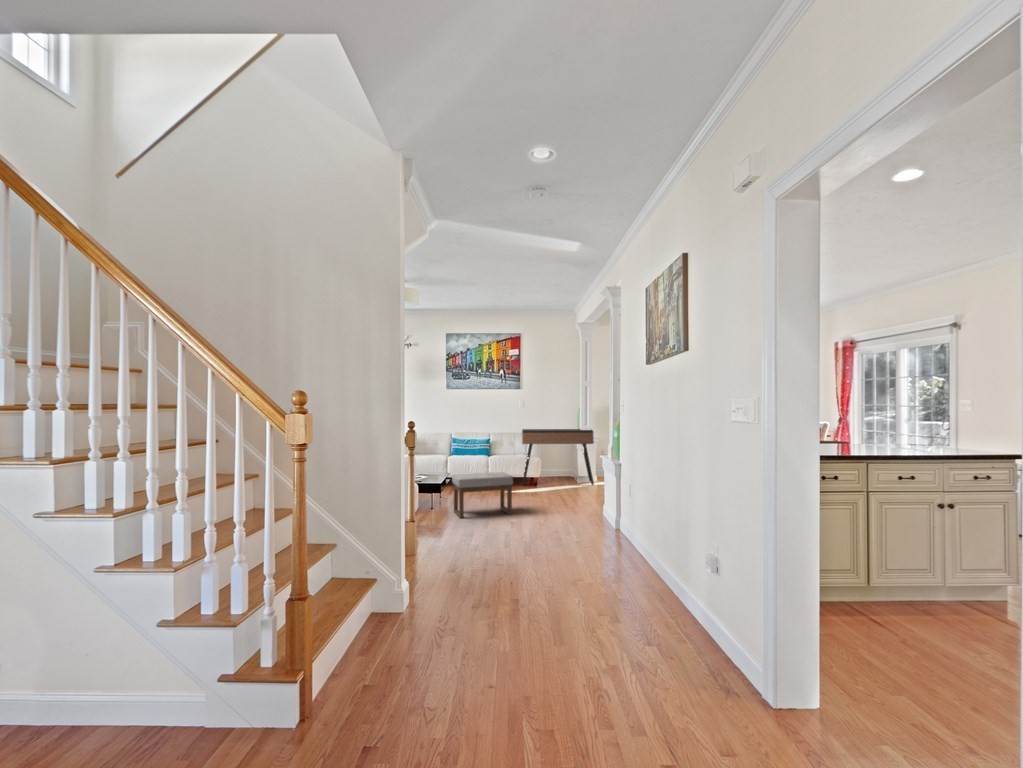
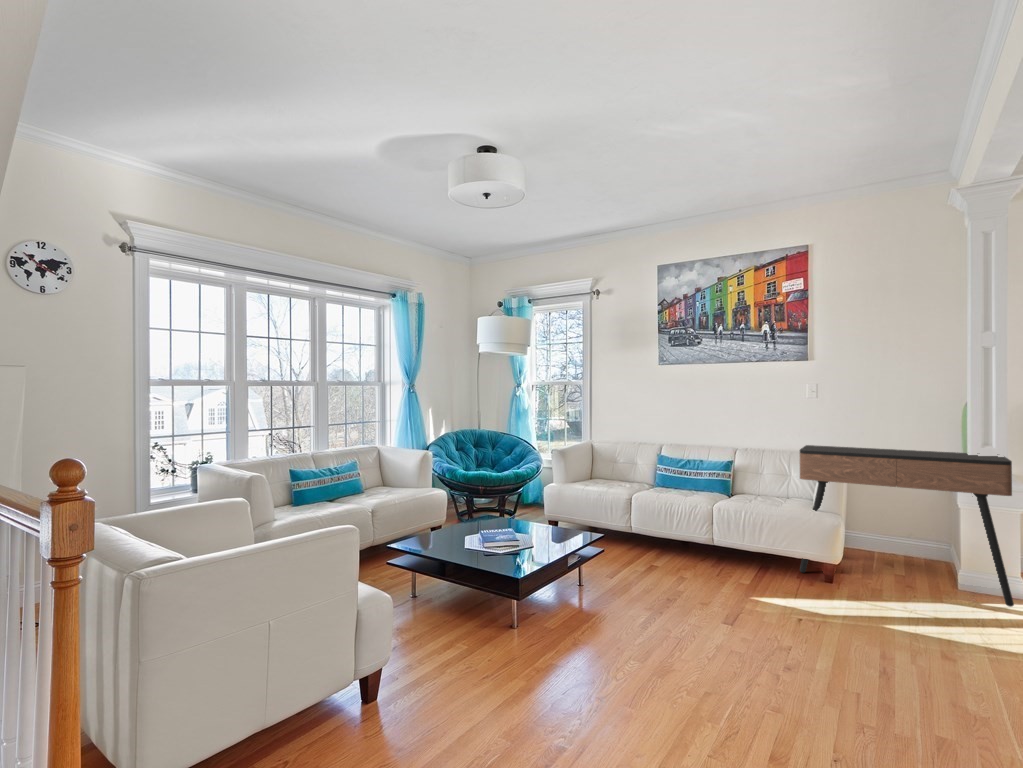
ottoman: present [452,472,513,518] -> none [543,553,707,702]

